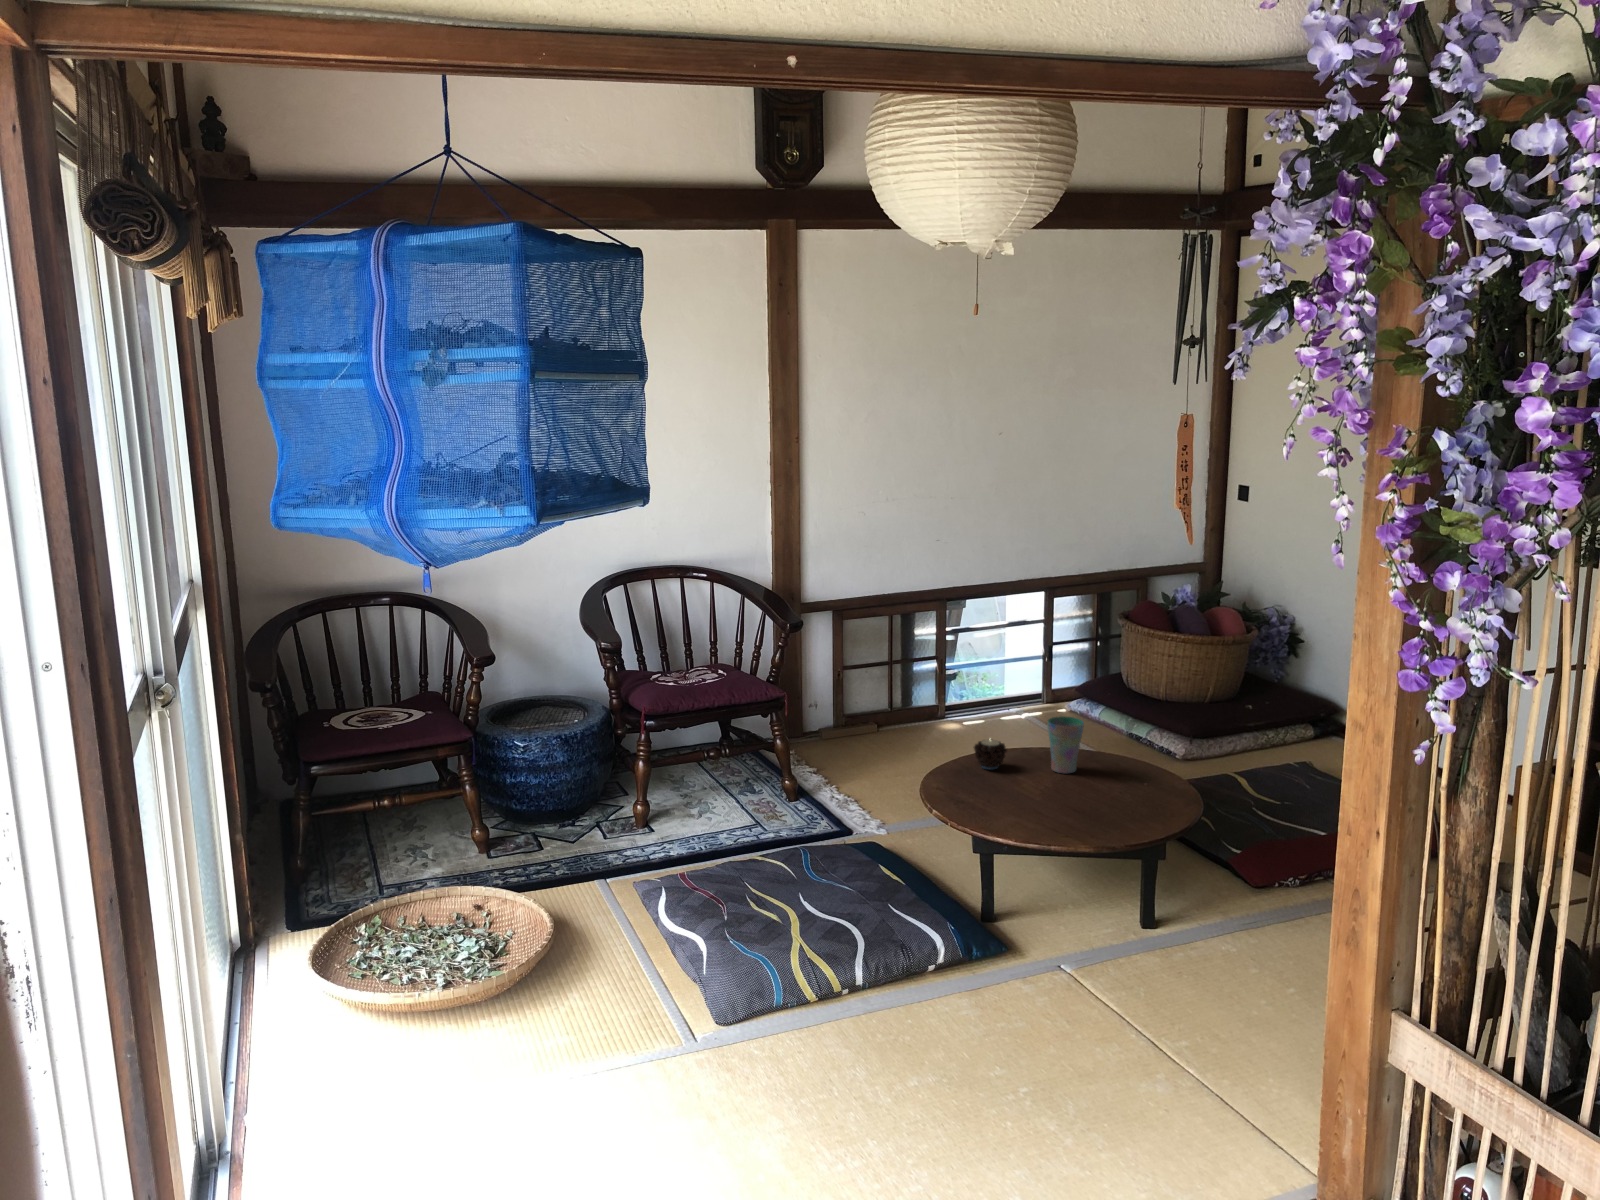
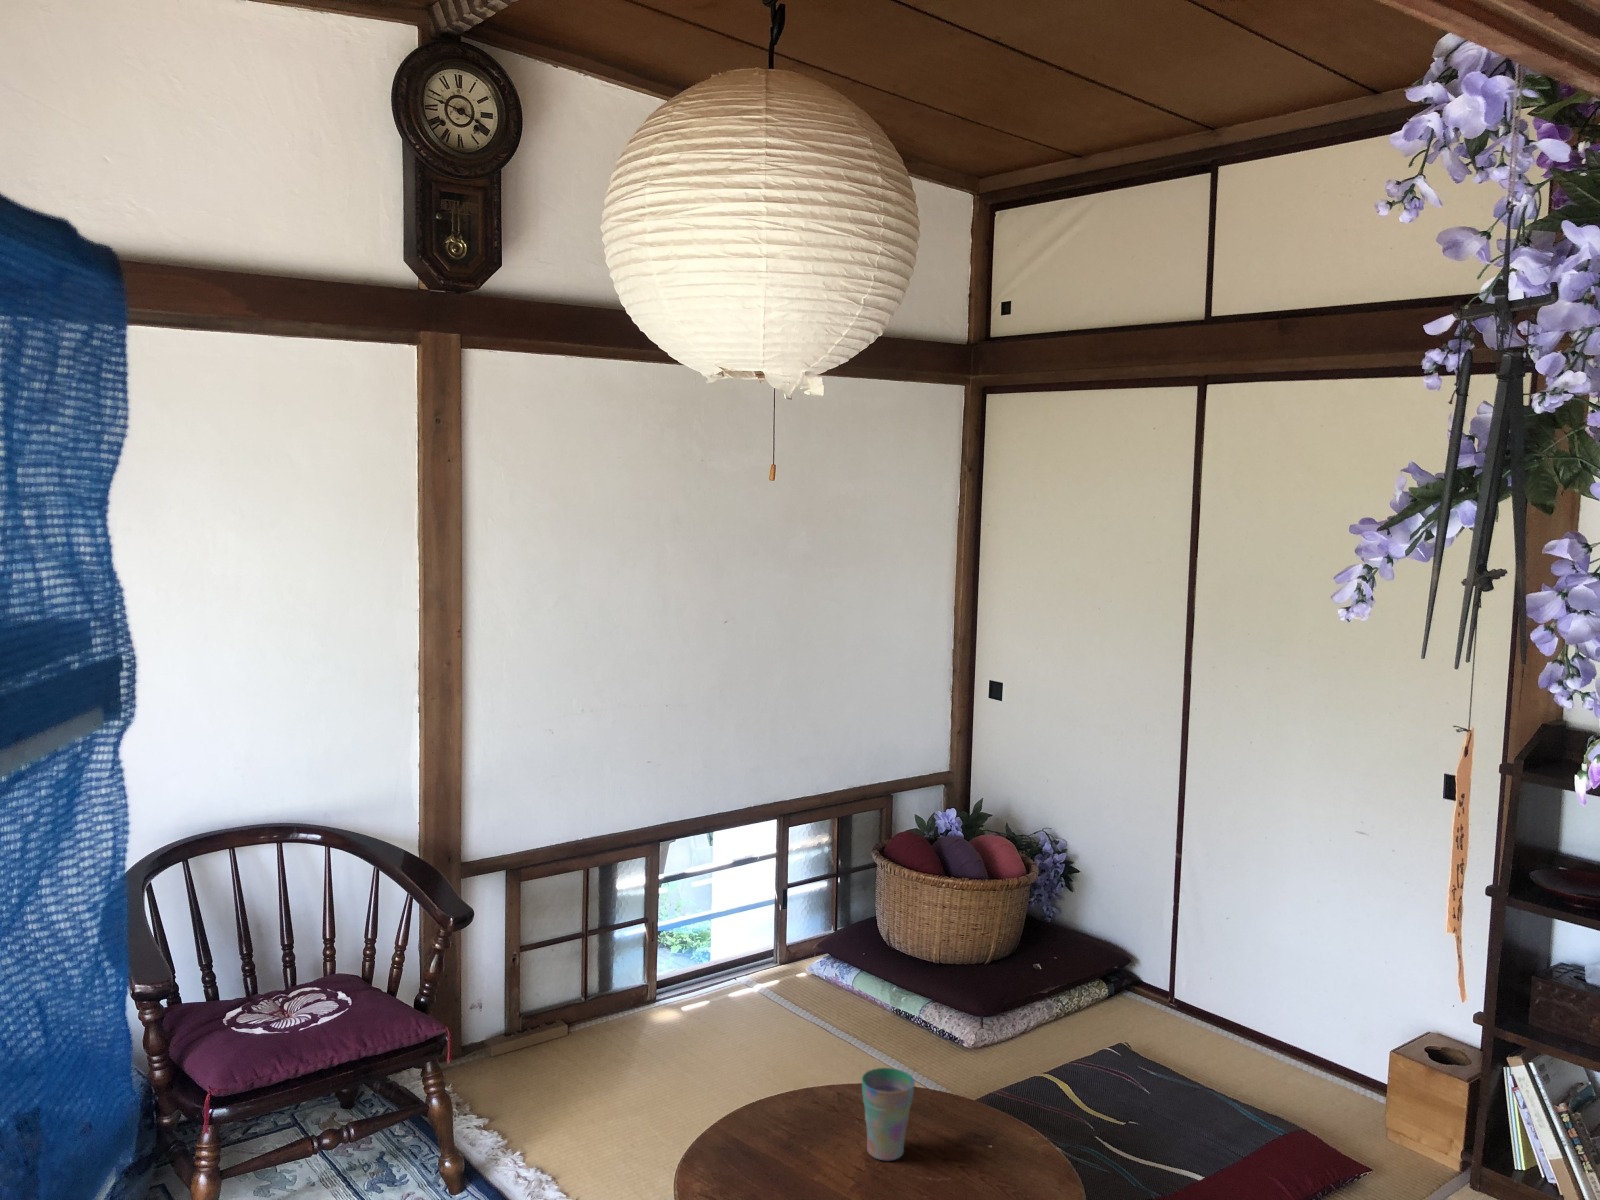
candle: present [974,739,1007,769] -> none [753,1113,804,1164]

